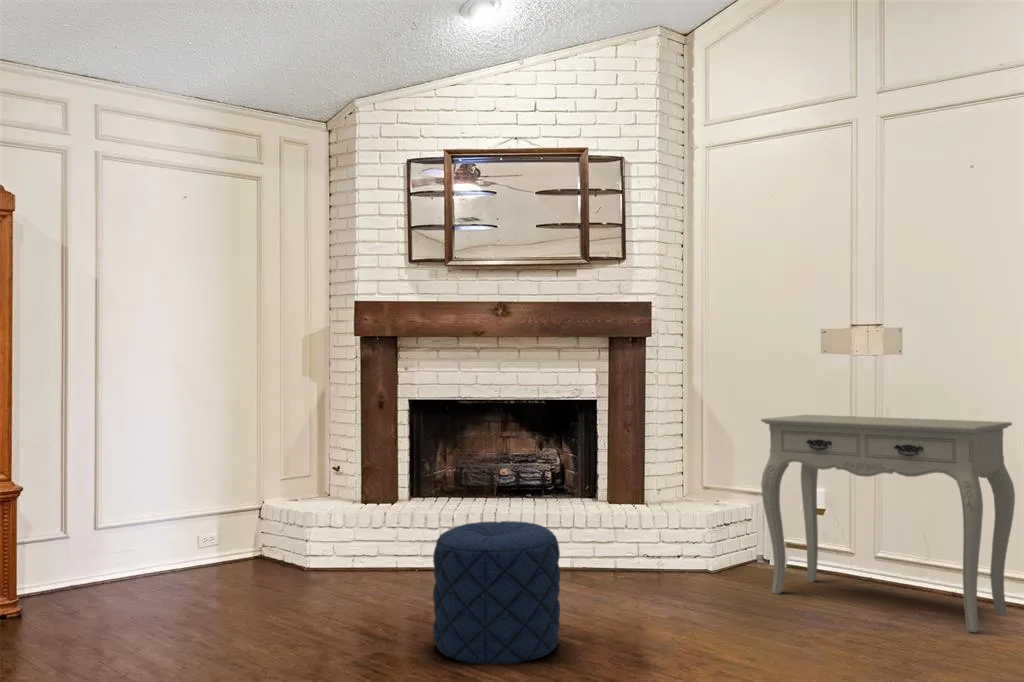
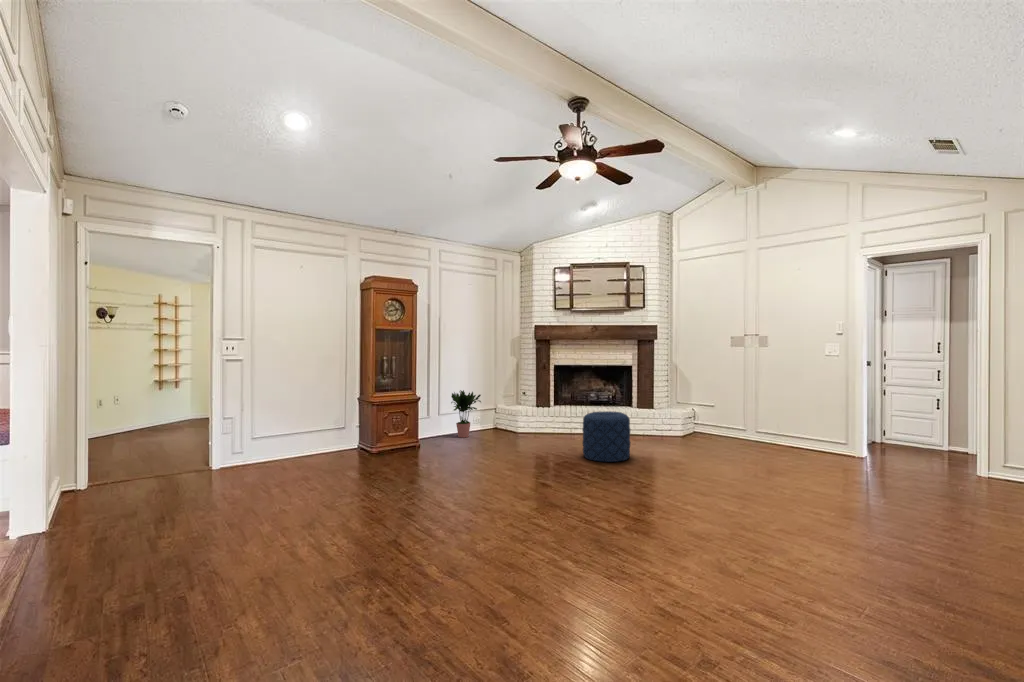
console table: present [761,415,1015,632] -> none [704,372,809,456]
potted plant: none [120,461,212,587] -> present [451,390,481,438]

